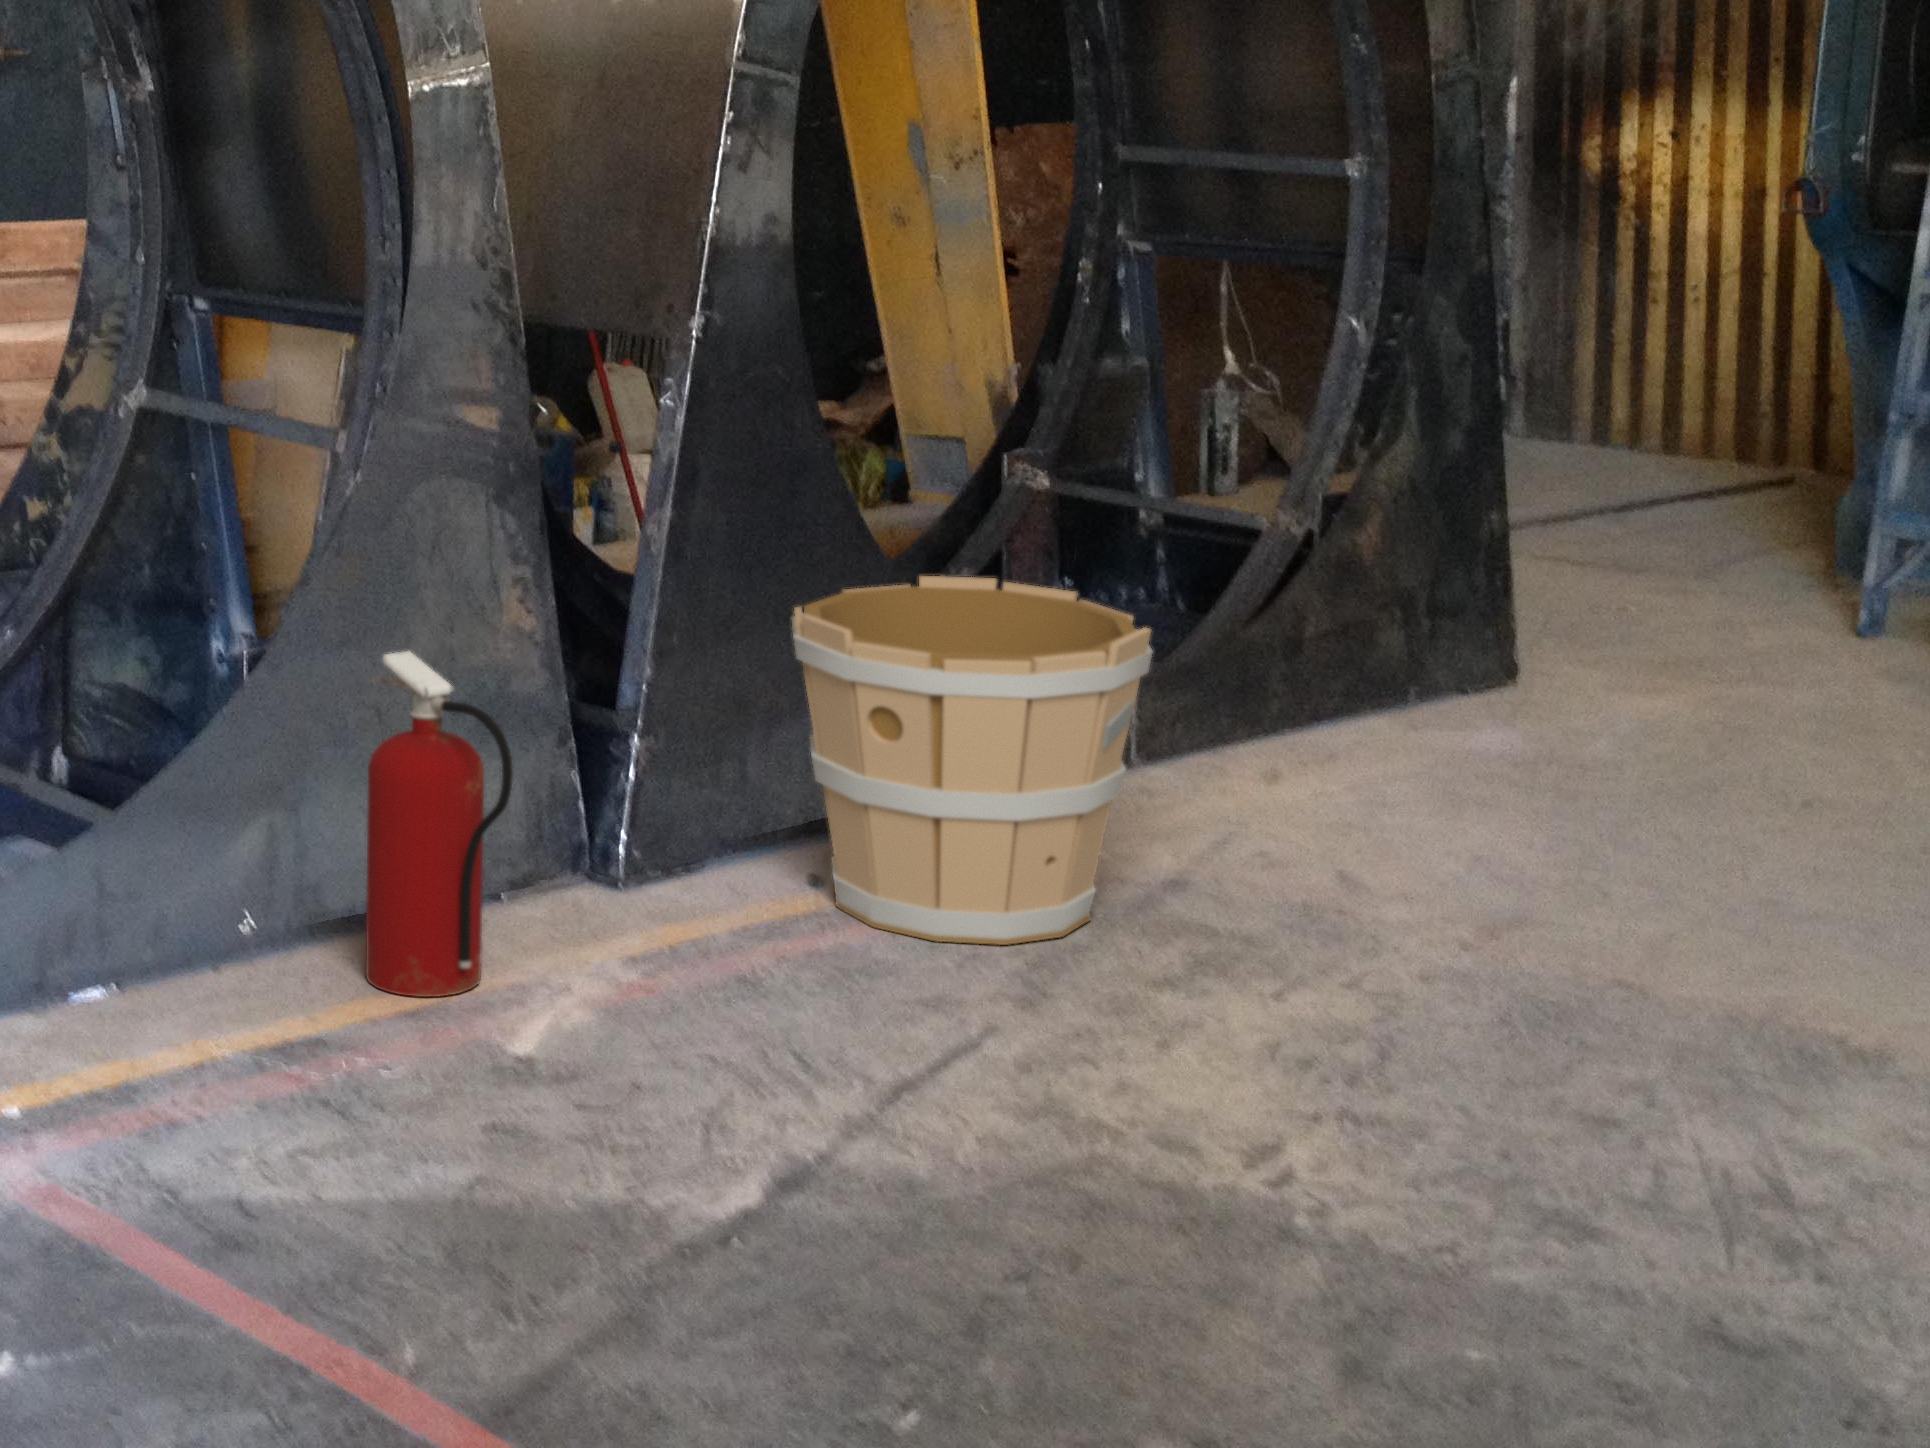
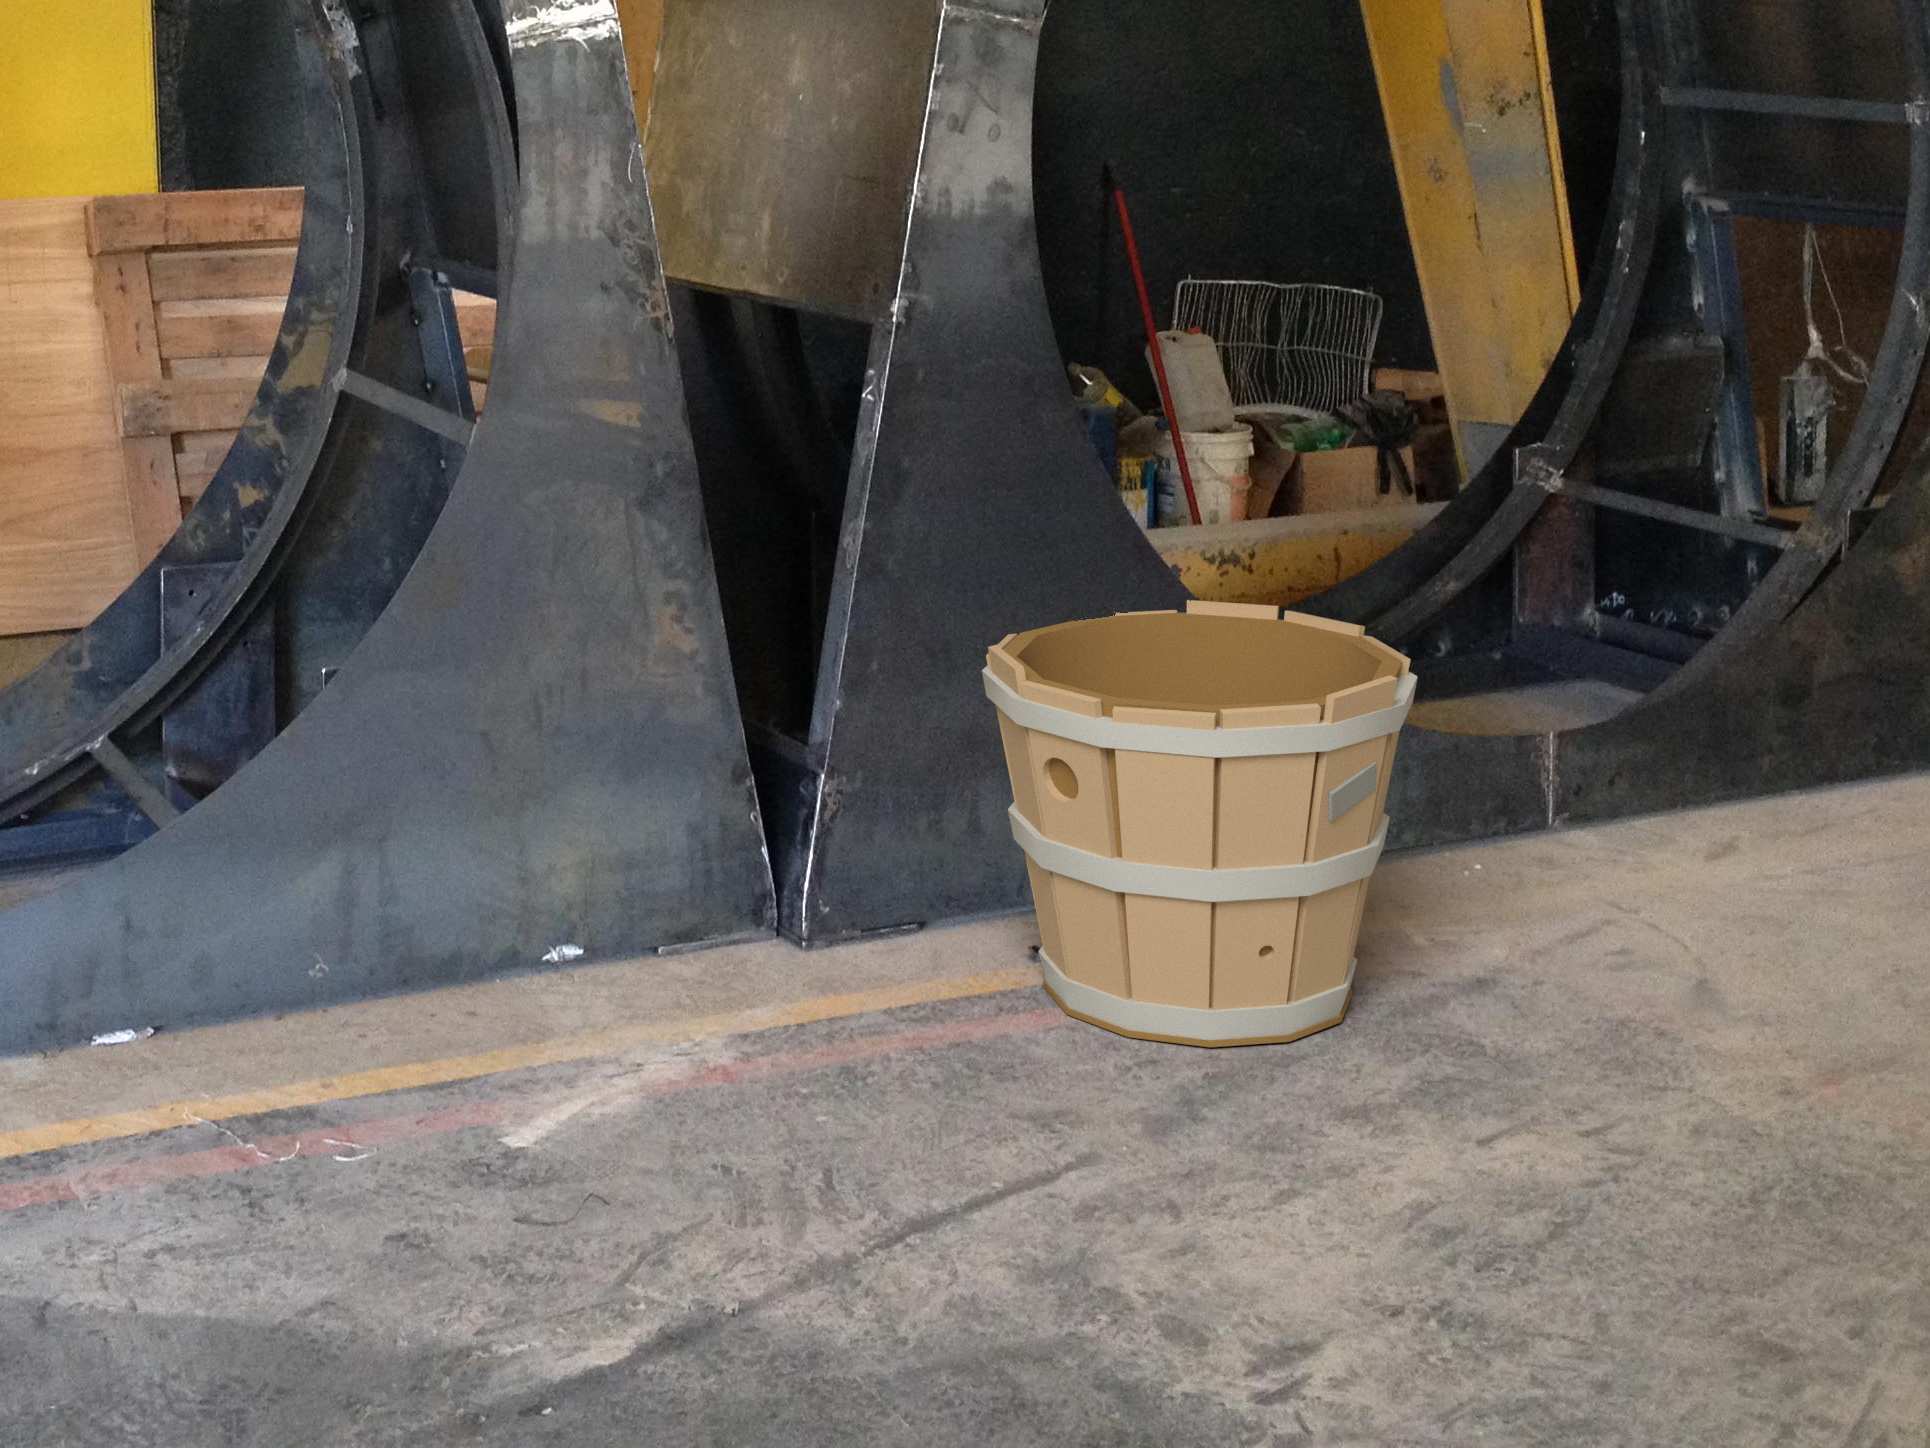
fire extinguisher: present [366,651,513,997] -> none [429,673,565,1066]

